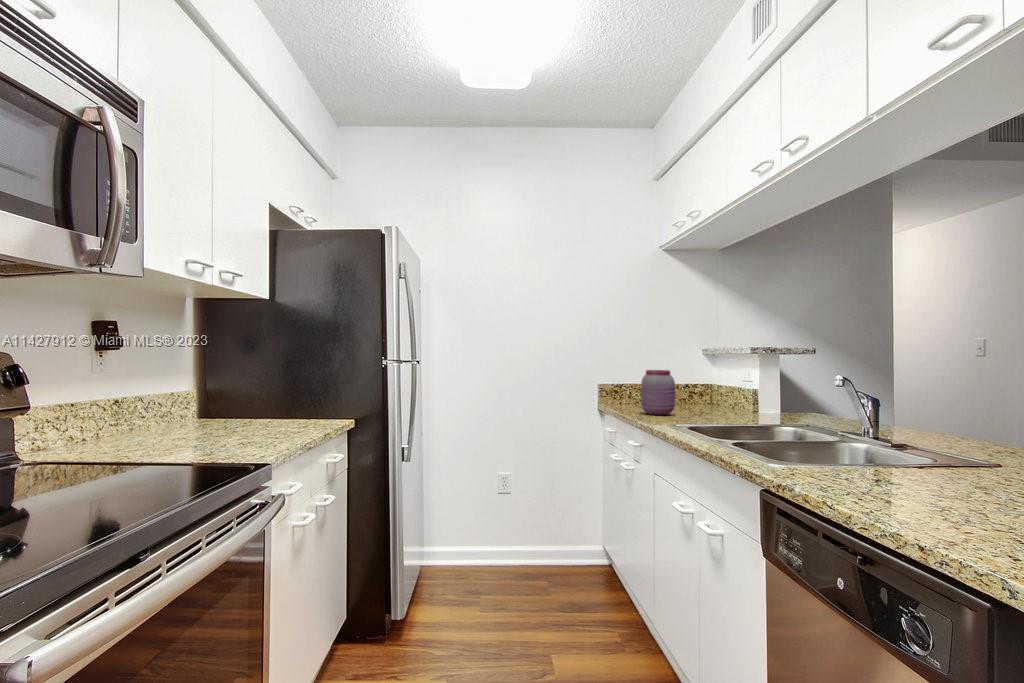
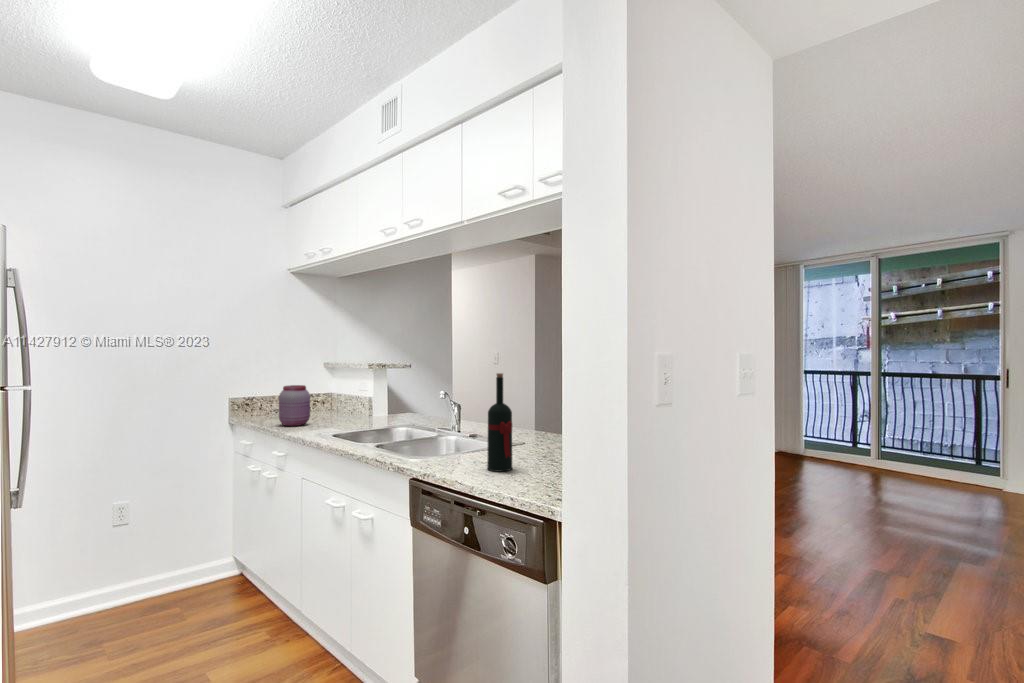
wine bottle: none [894,334,946,502] -> present [487,373,512,472]

